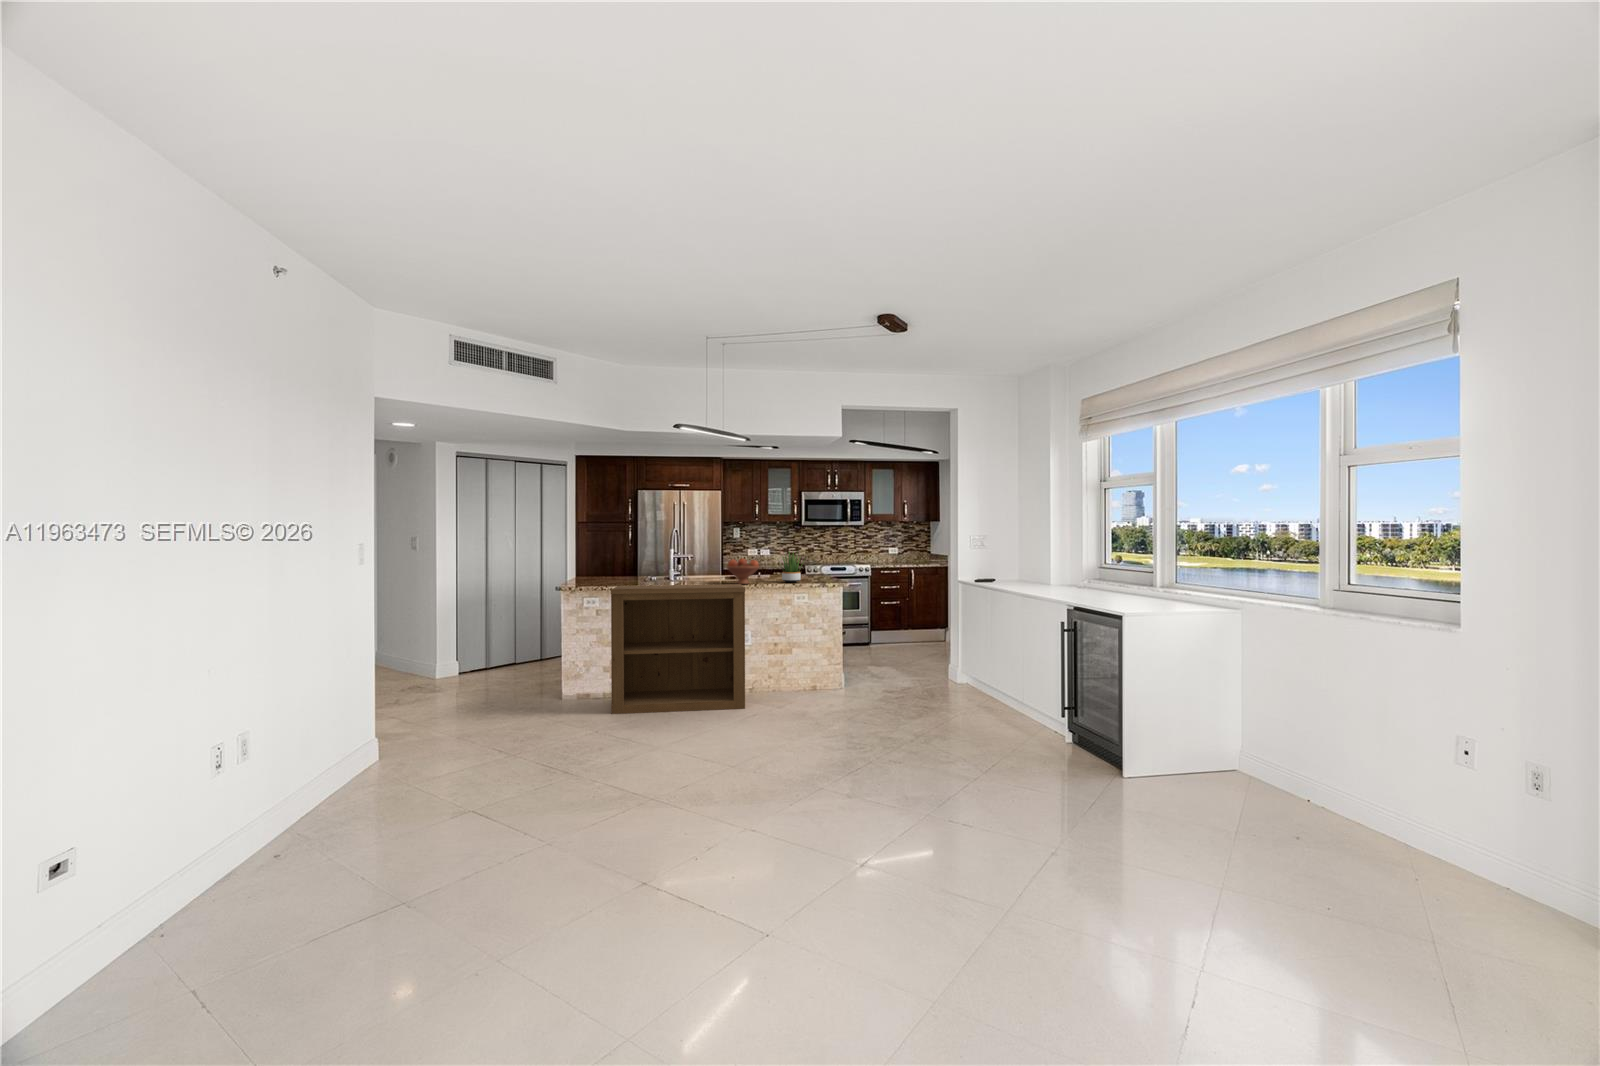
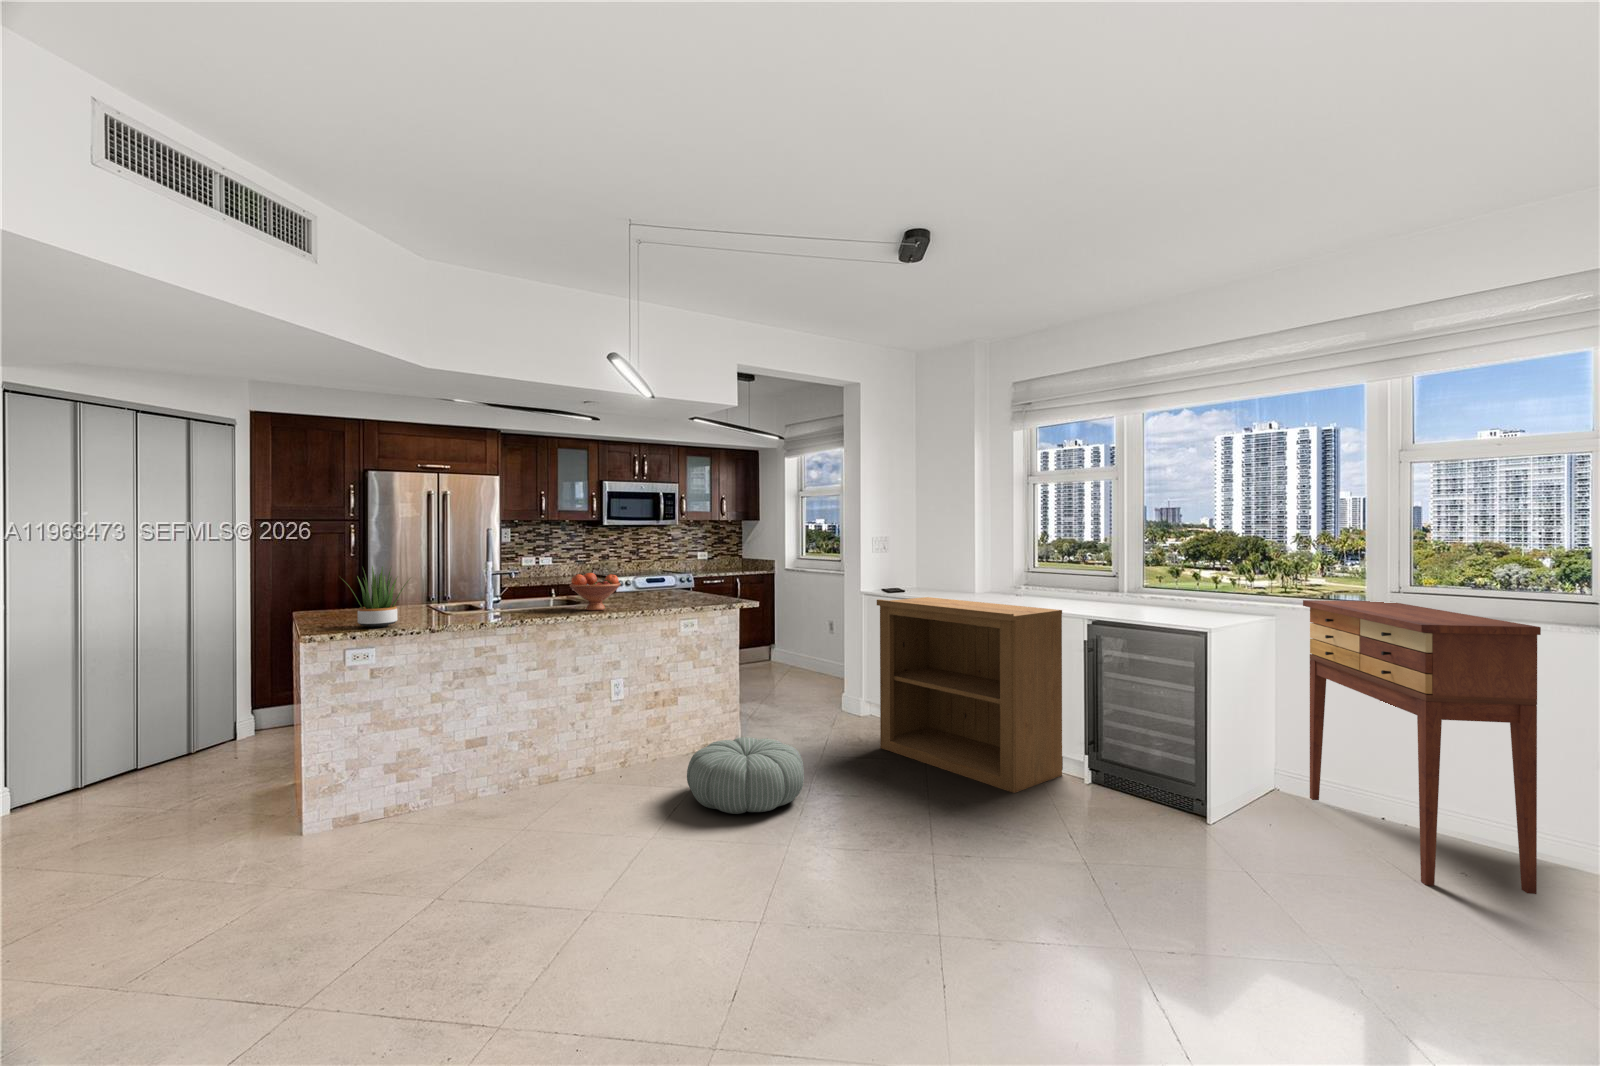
potted plant: present [782,552,803,583] -> present [346,566,408,628]
bookshelf: present [611,584,745,714] -> present [877,597,1063,793]
console table: none [1249,598,1366,877] -> present [1303,600,1541,894]
pouf: none [762,677,845,725] -> present [687,737,804,814]

